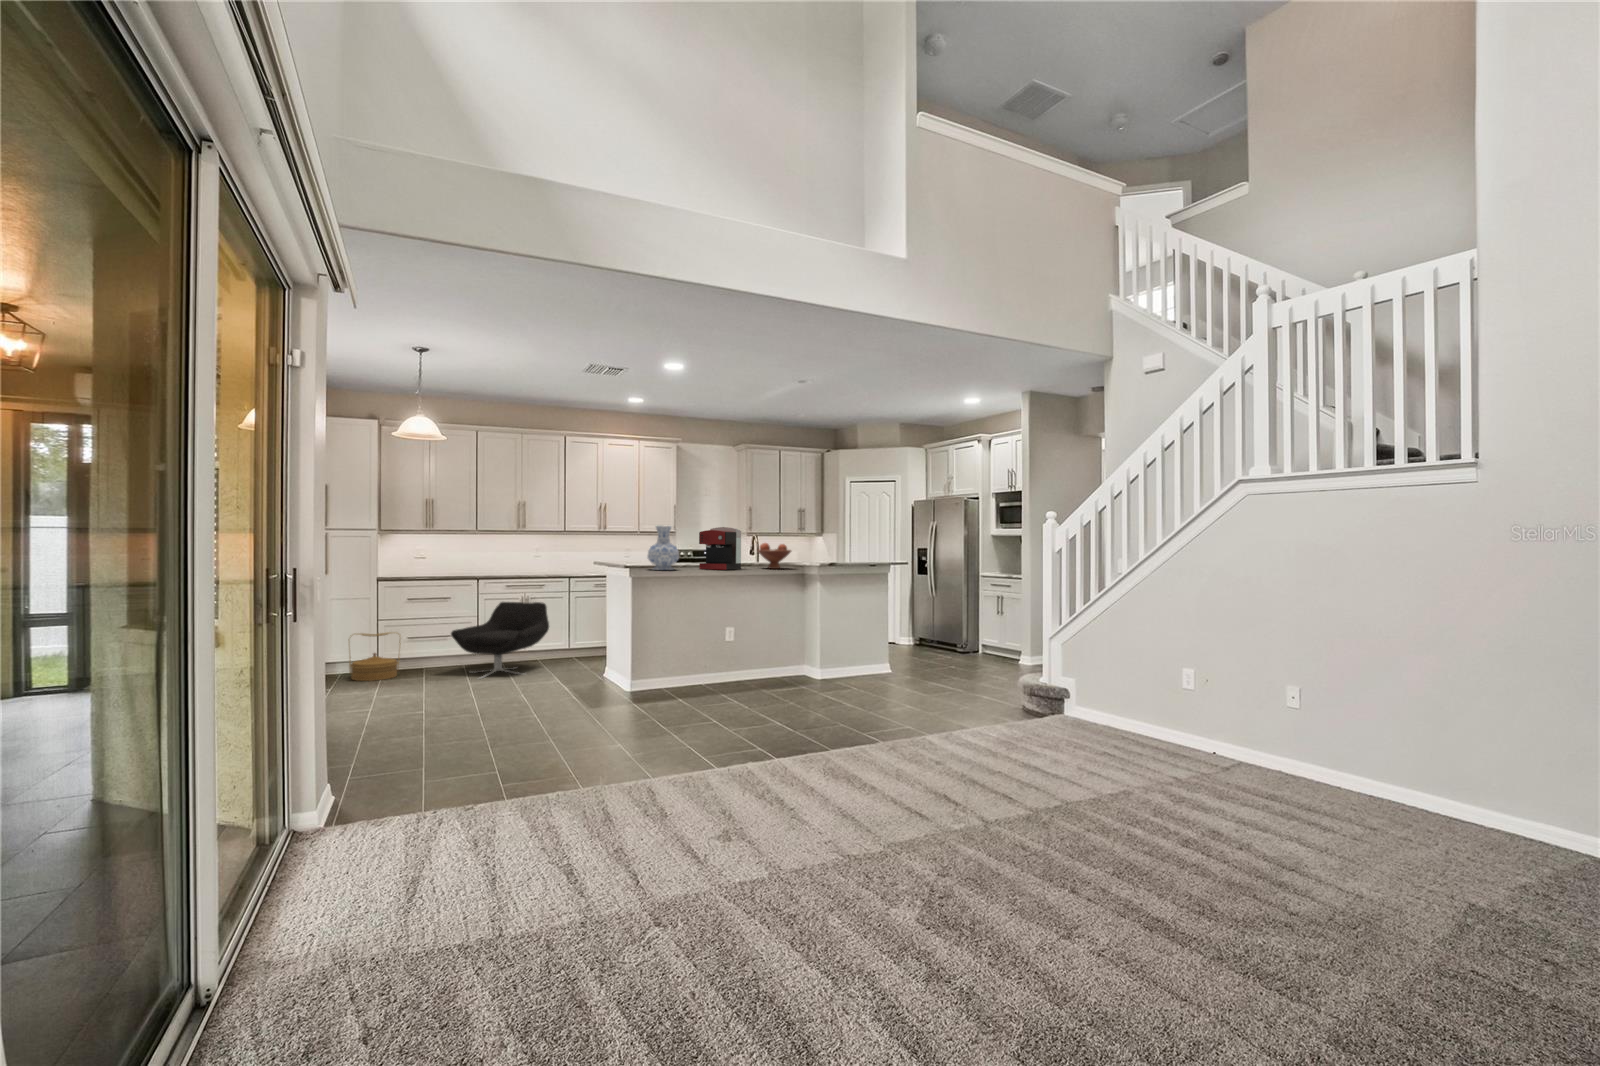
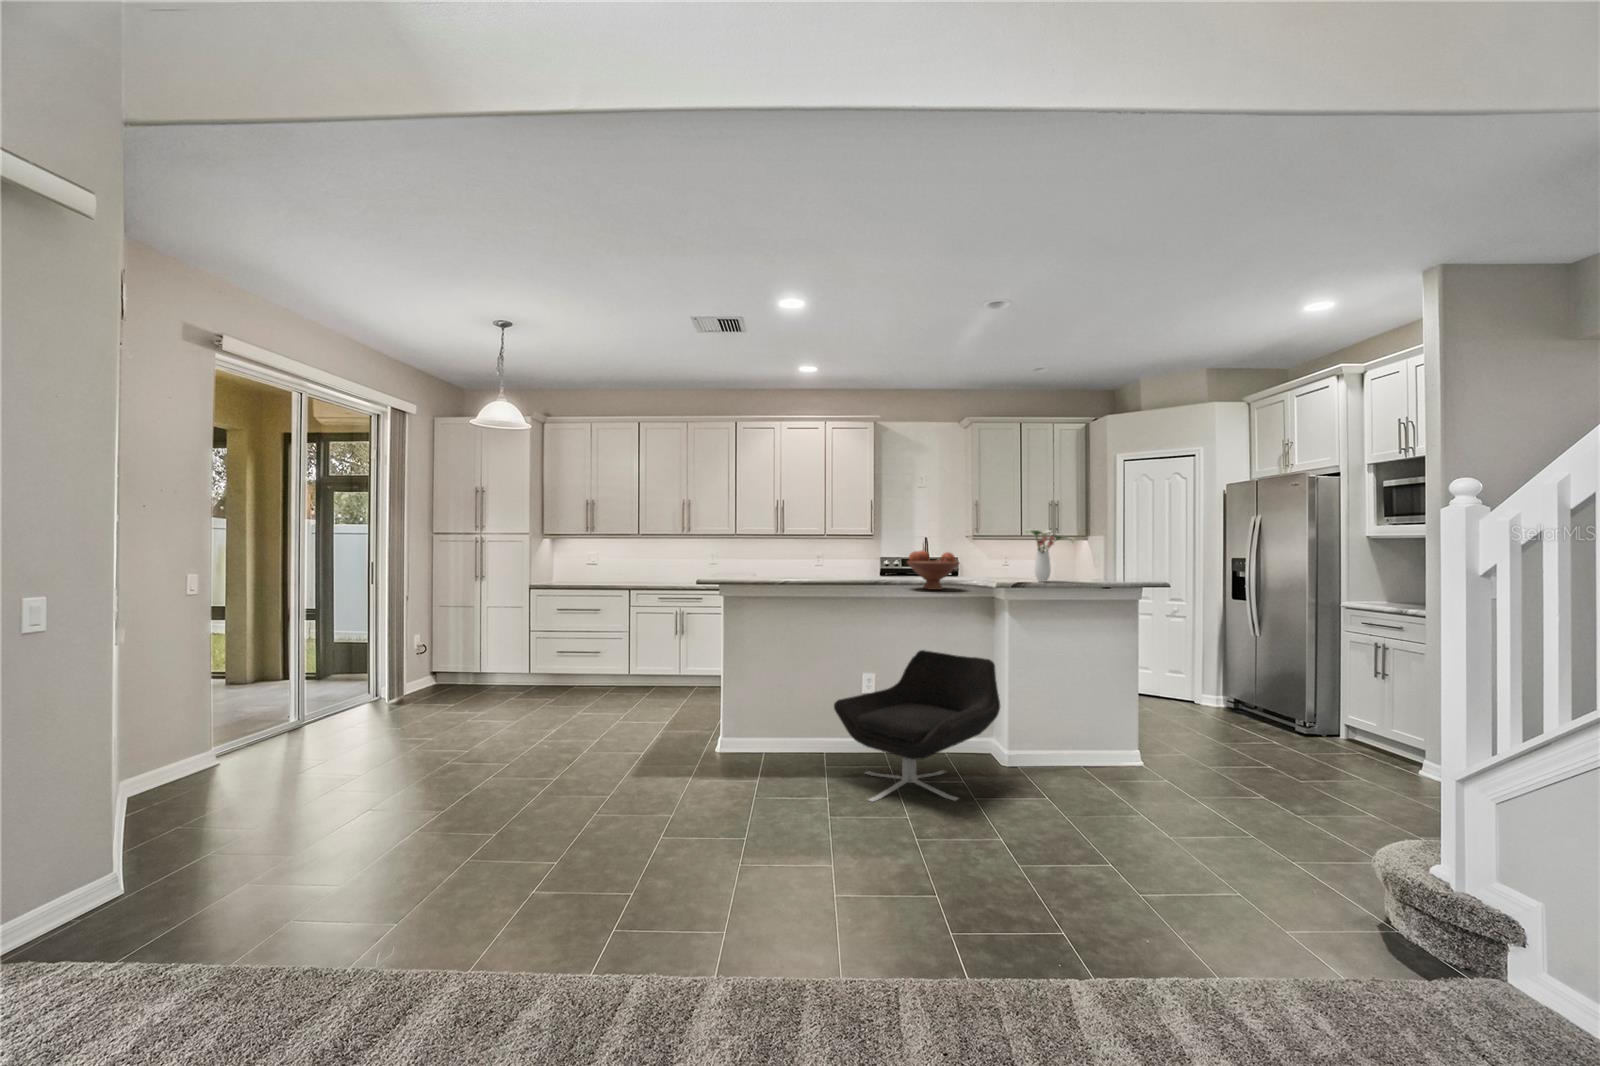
vase: present [648,525,679,570] -> none [737,526,781,589]
coffee maker: present [699,527,741,570] -> none [816,528,880,590]
flower arrangement: none [813,529,845,564] -> present [1026,529,1067,582]
lounge chair: present [451,602,549,679] -> present [834,650,1000,802]
woven basket: present [349,632,400,681] -> none [495,644,546,697]

